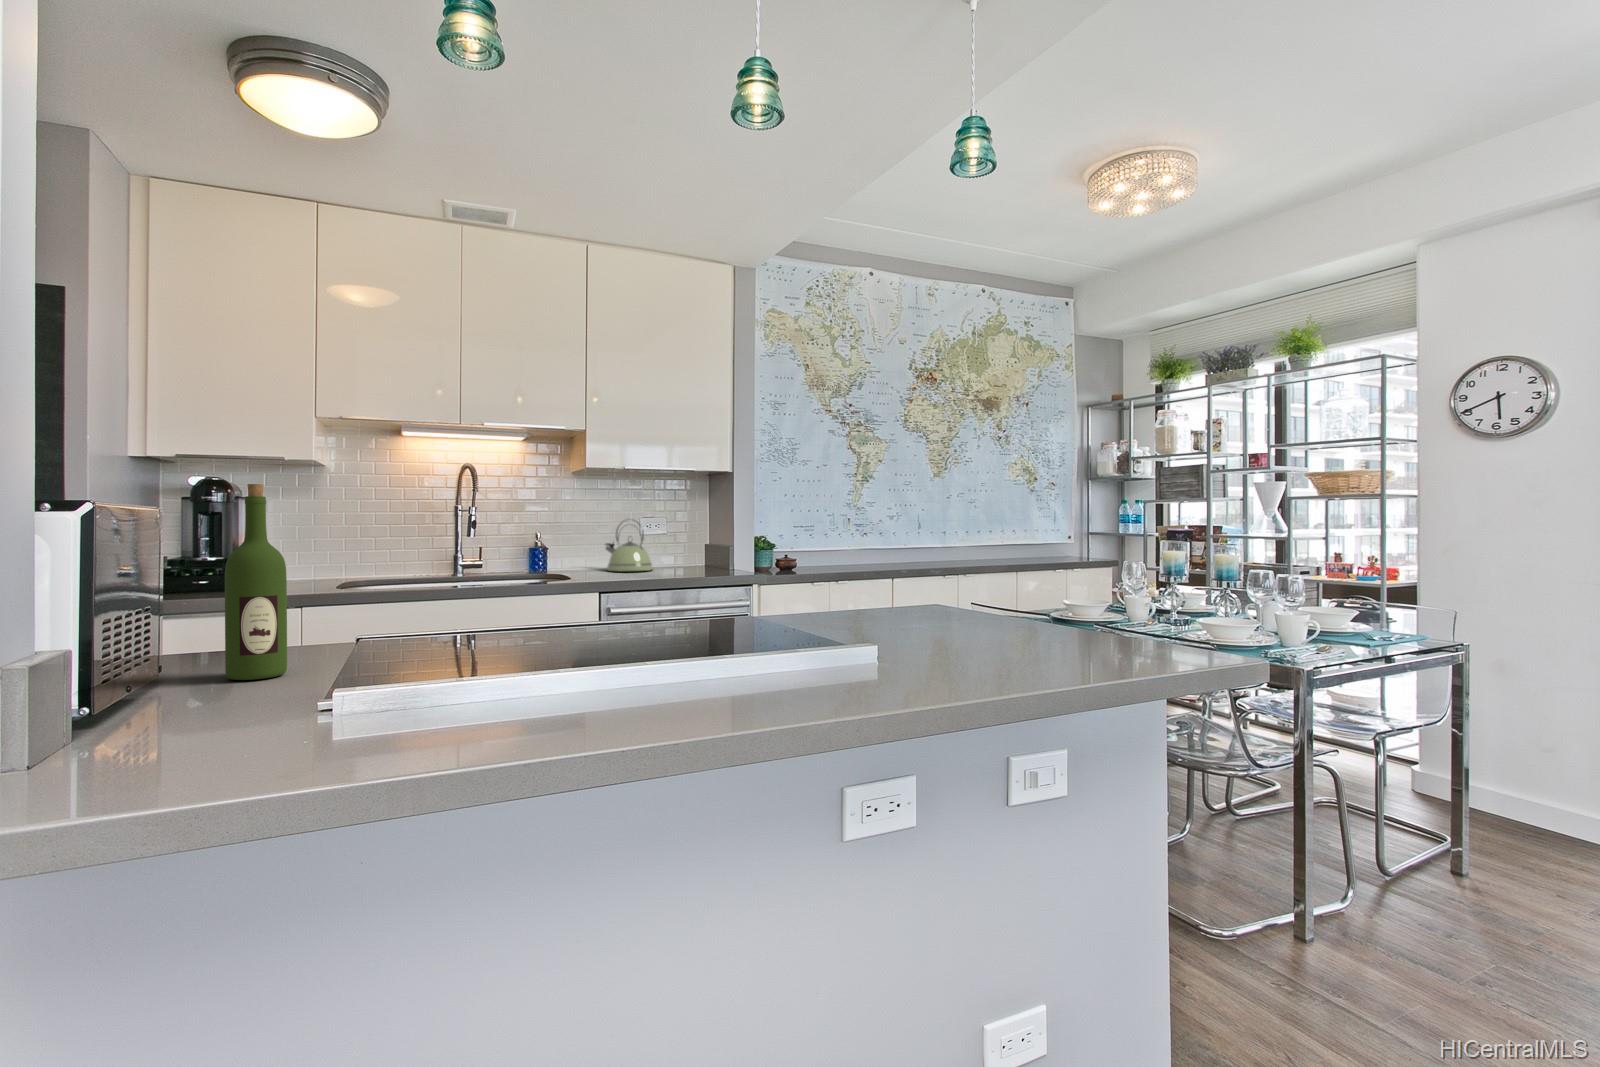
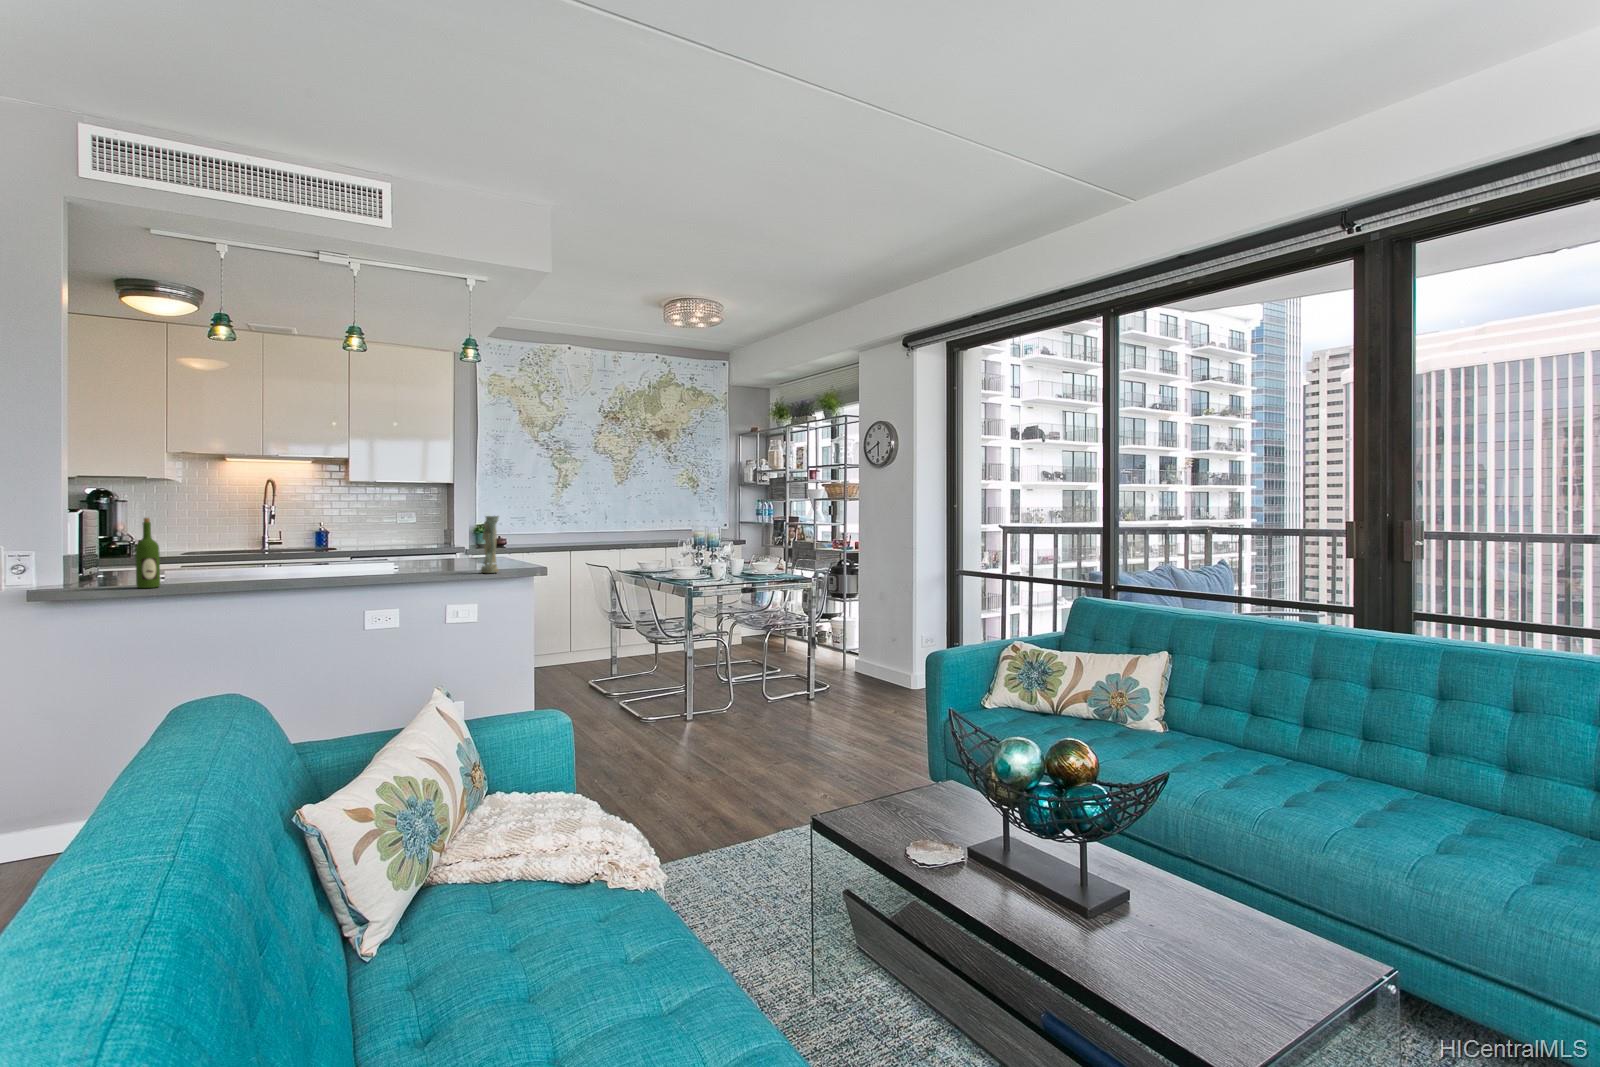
vase: none [961,494,1003,627] -> present [481,516,499,573]
kettle: present [606,522,652,571] -> none [372,513,405,546]

